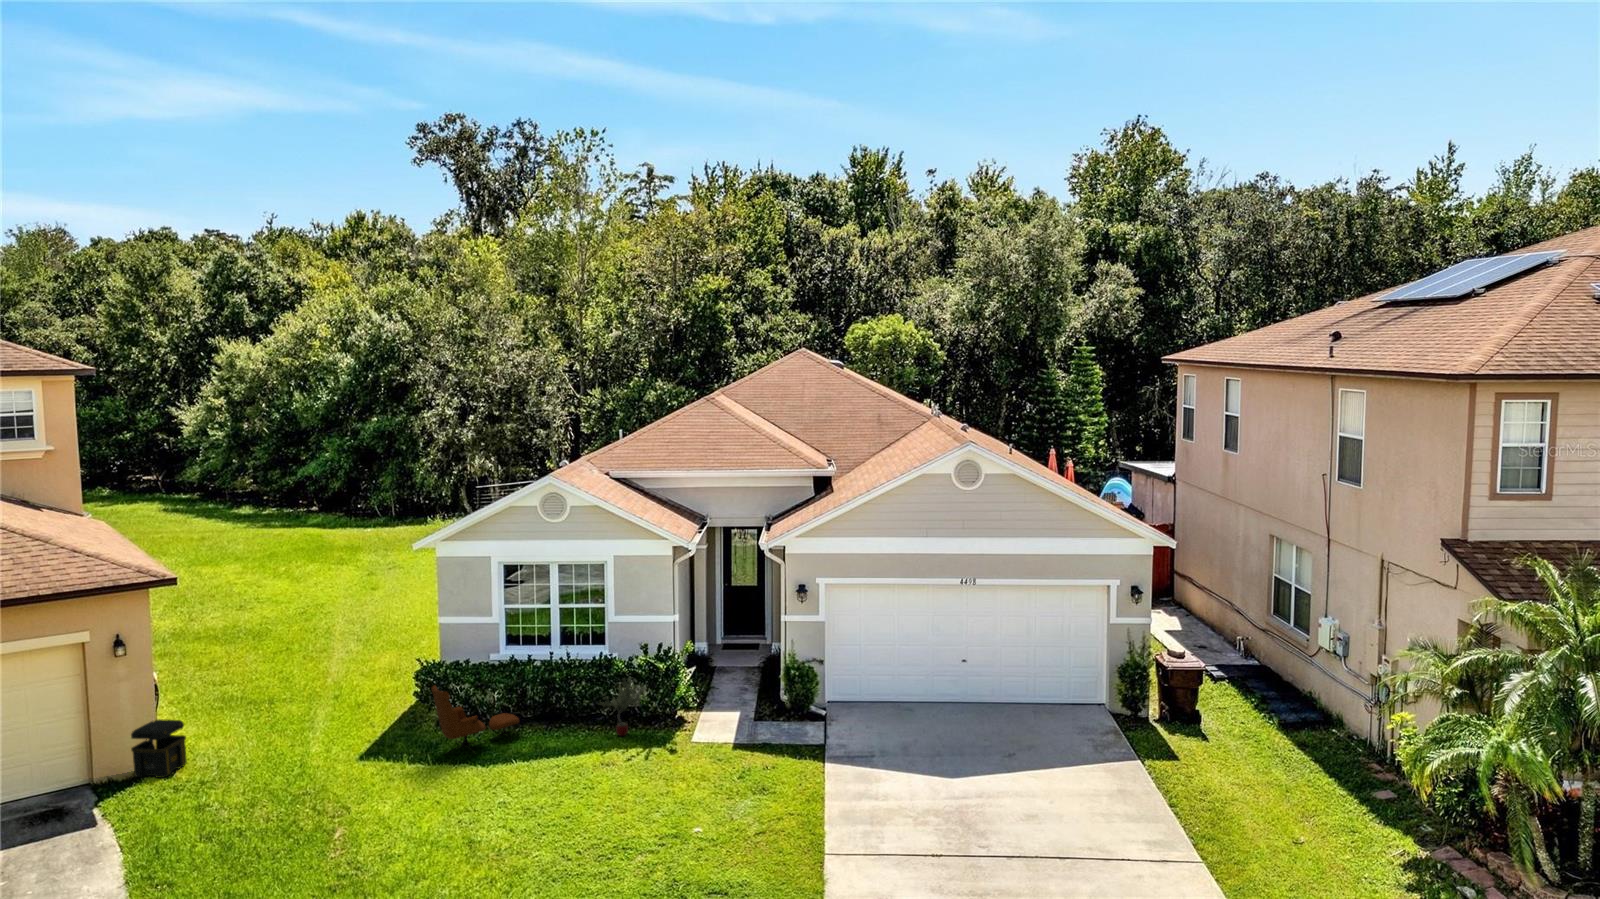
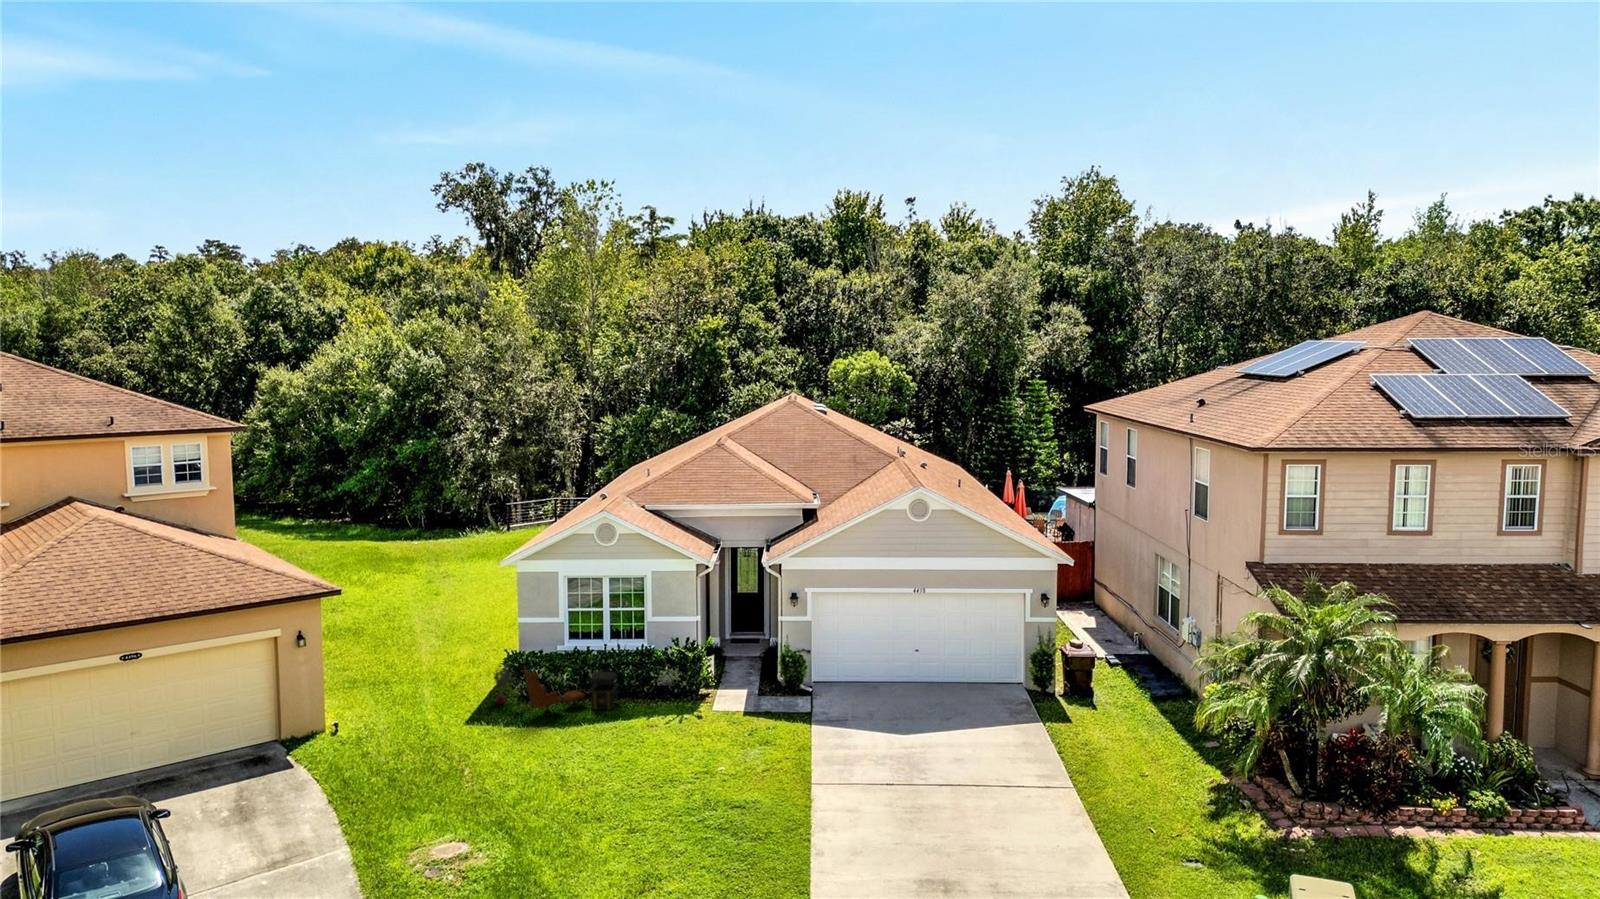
potted tree: present [599,678,644,736] -> present [494,663,515,705]
toolbox: present [131,719,187,778] -> present [590,672,617,710]

